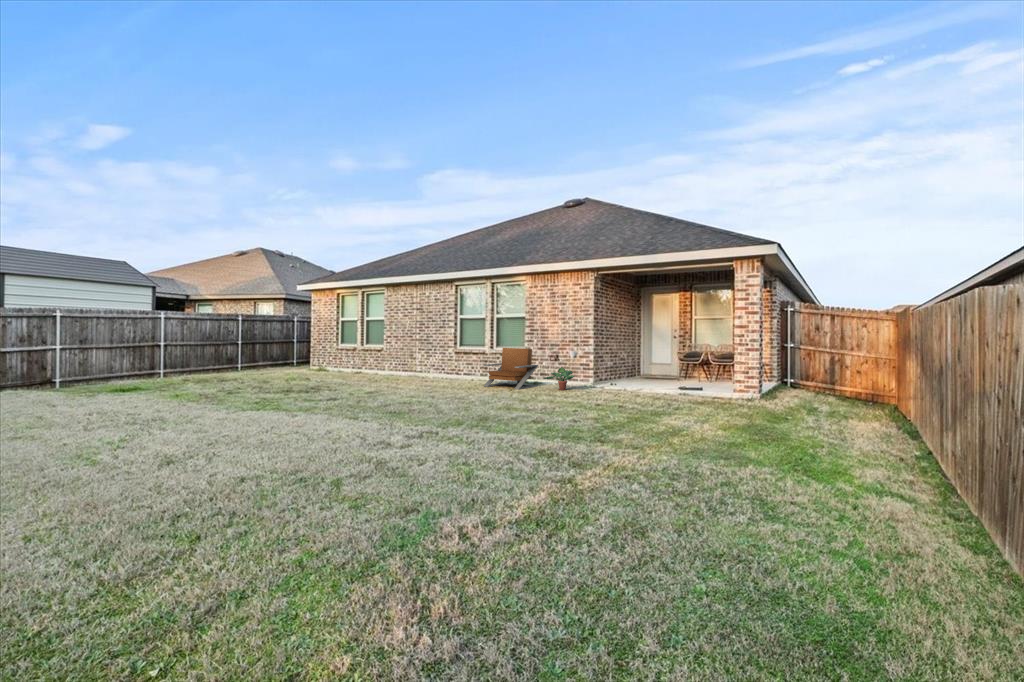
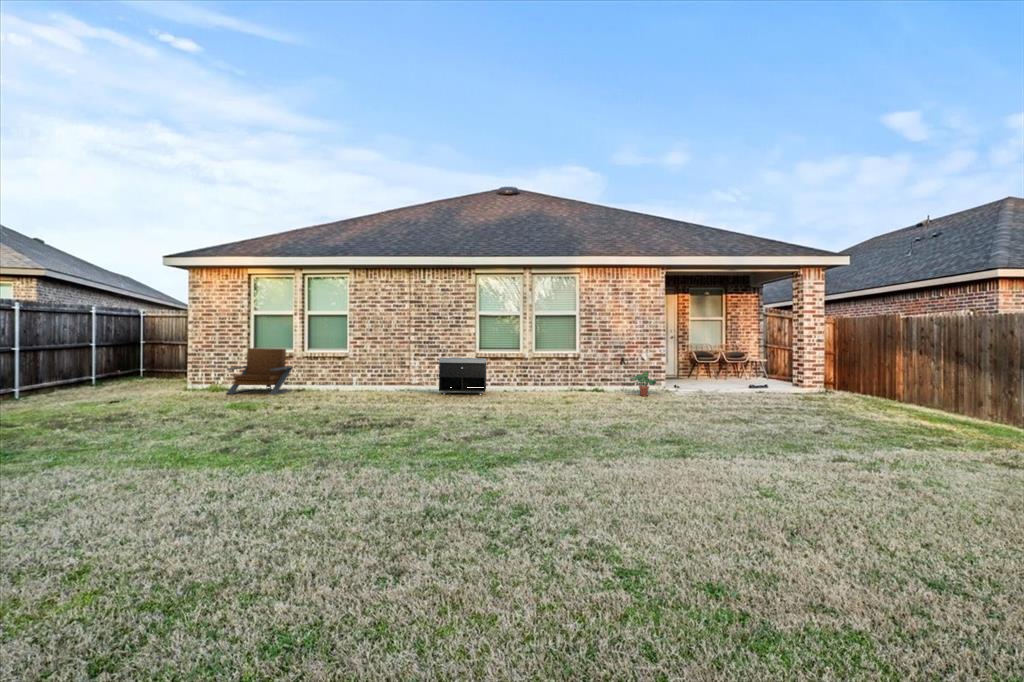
lounge chair: present [484,348,538,390] -> present [227,348,293,395]
storage bench: none [418,352,459,382] -> present [439,358,486,395]

